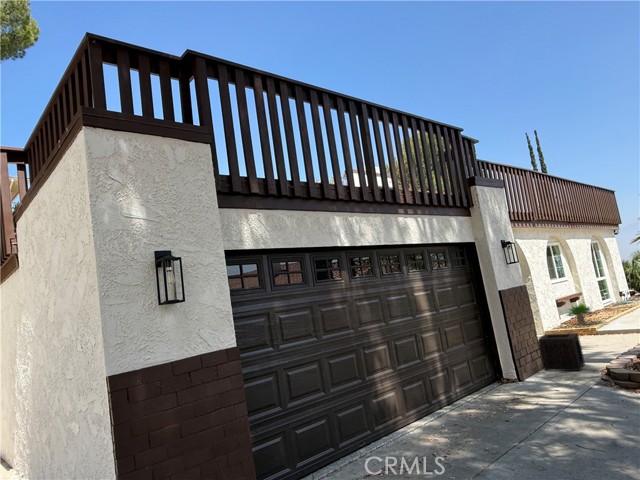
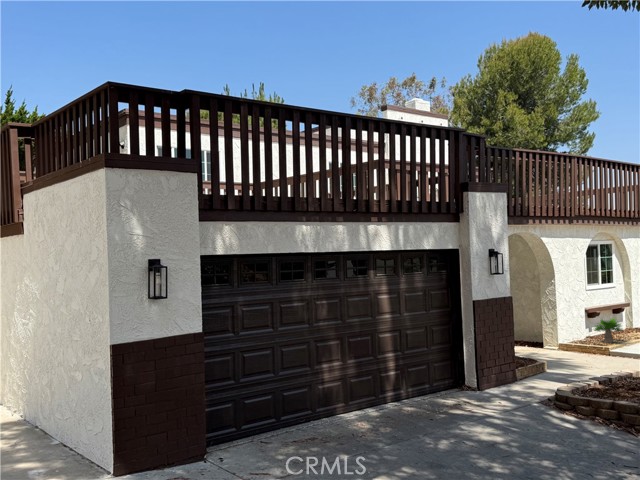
wooden crate: present [538,333,585,371] -> none [510,349,554,388]

